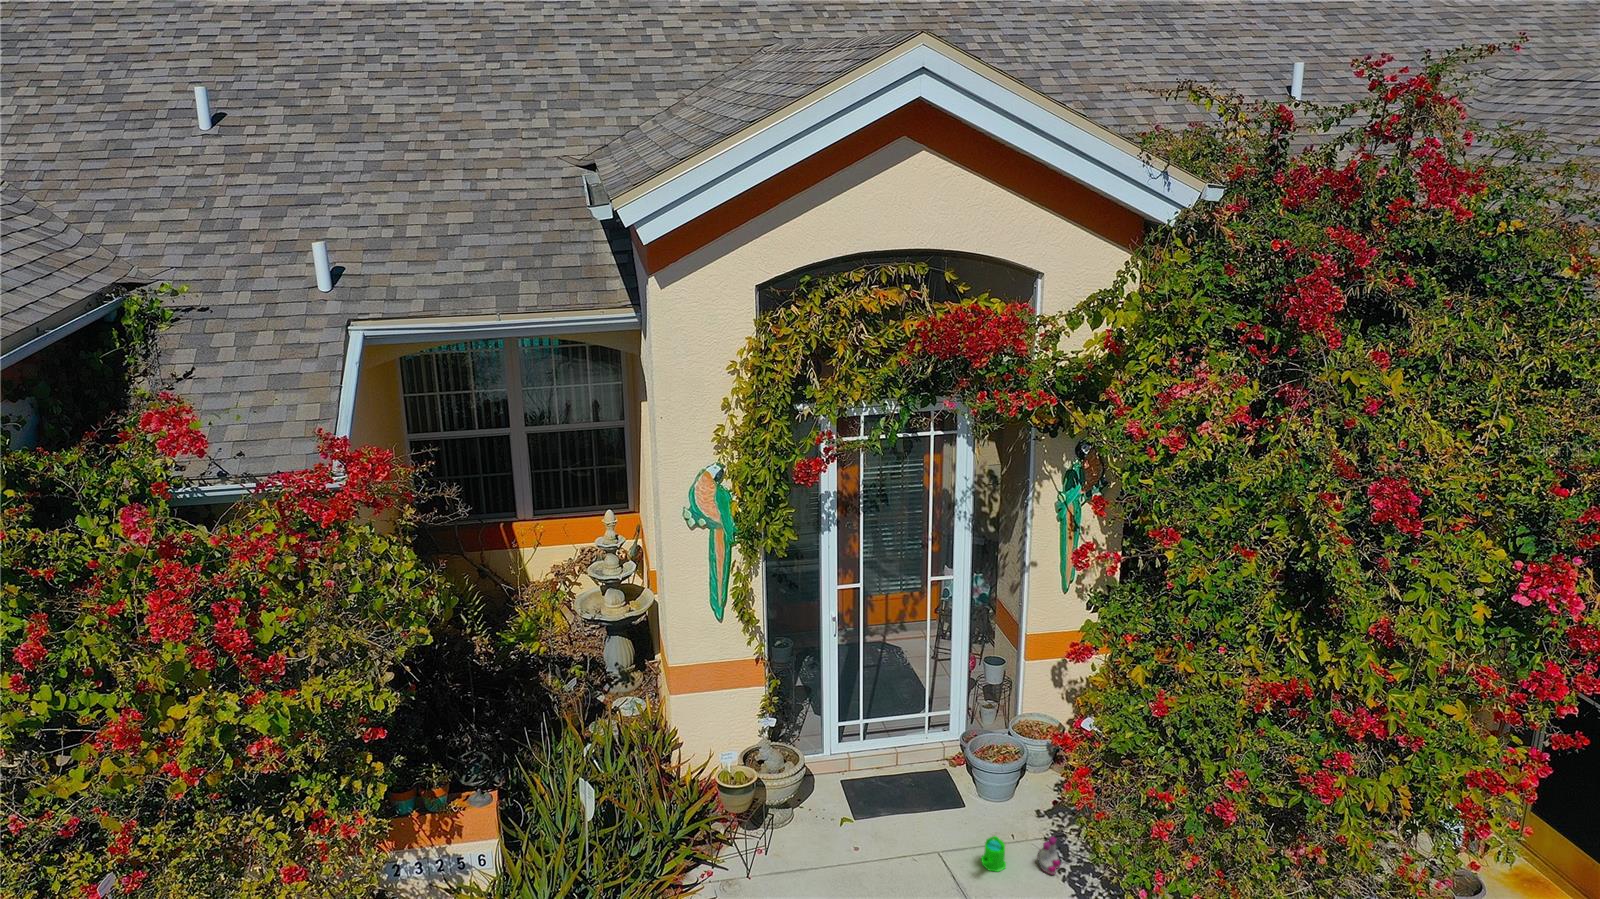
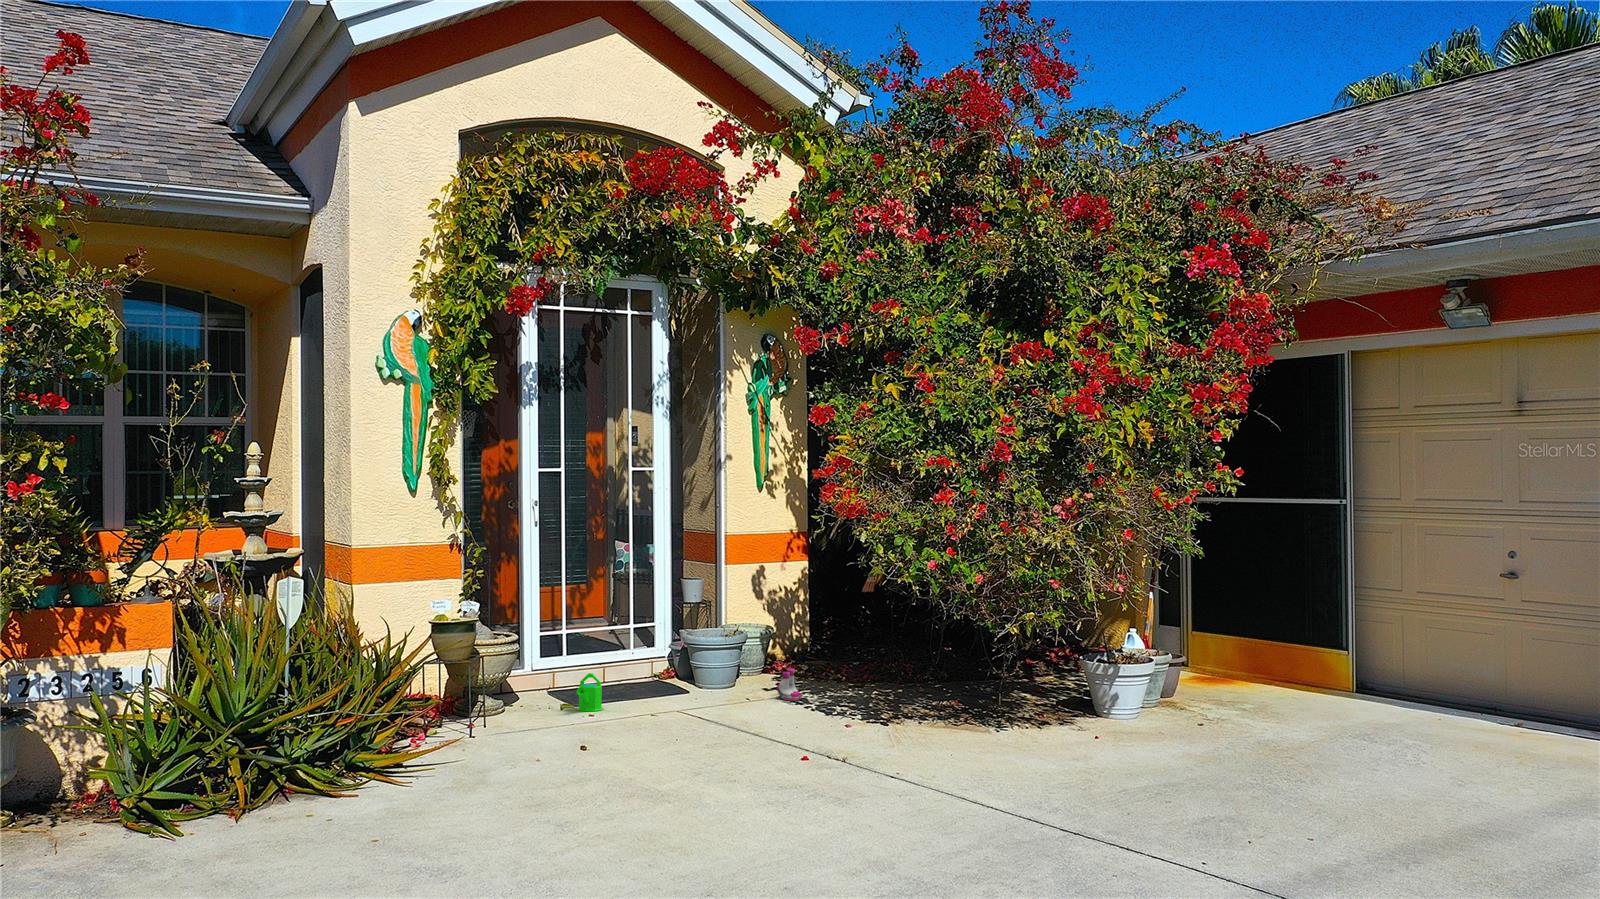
watering can: present [981,836,1006,872] -> present [577,673,603,711]

